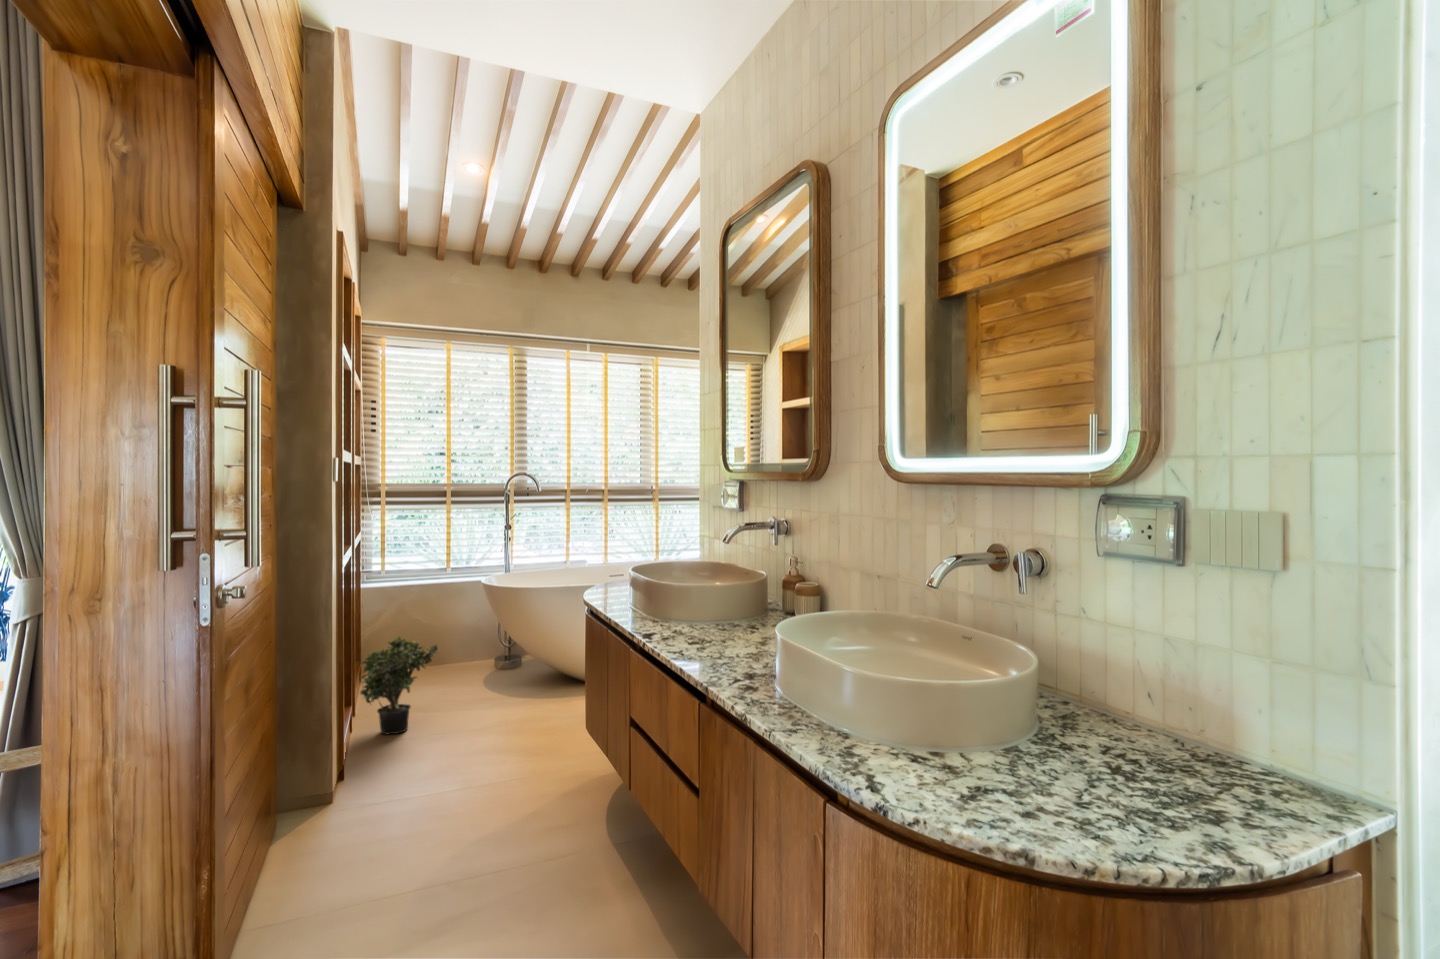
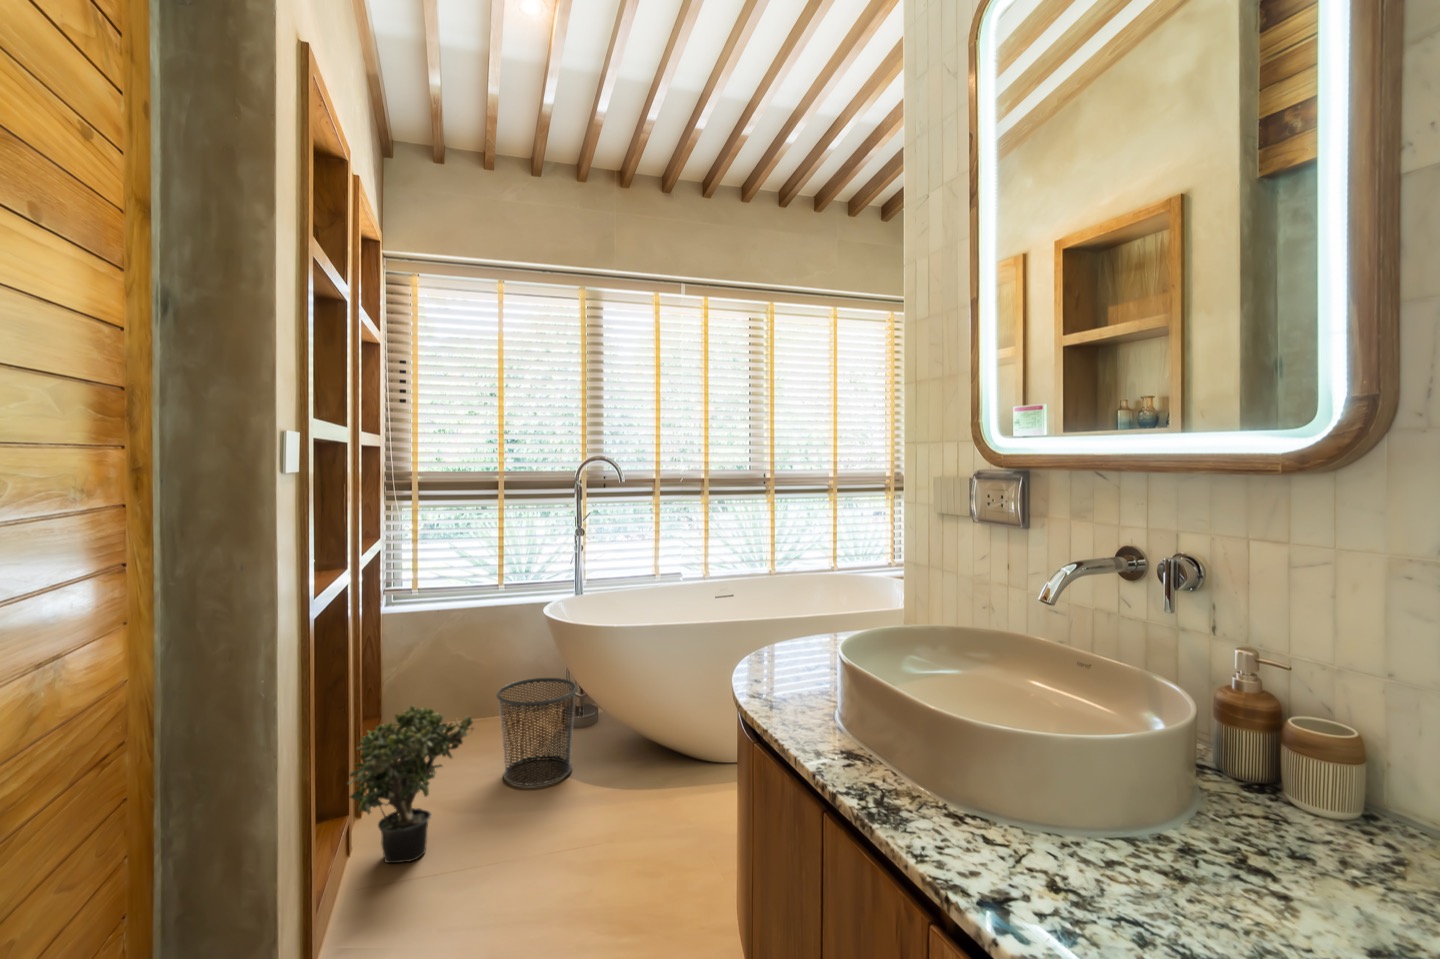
waste bin: none [450,629,507,699] -> present [497,678,577,787]

